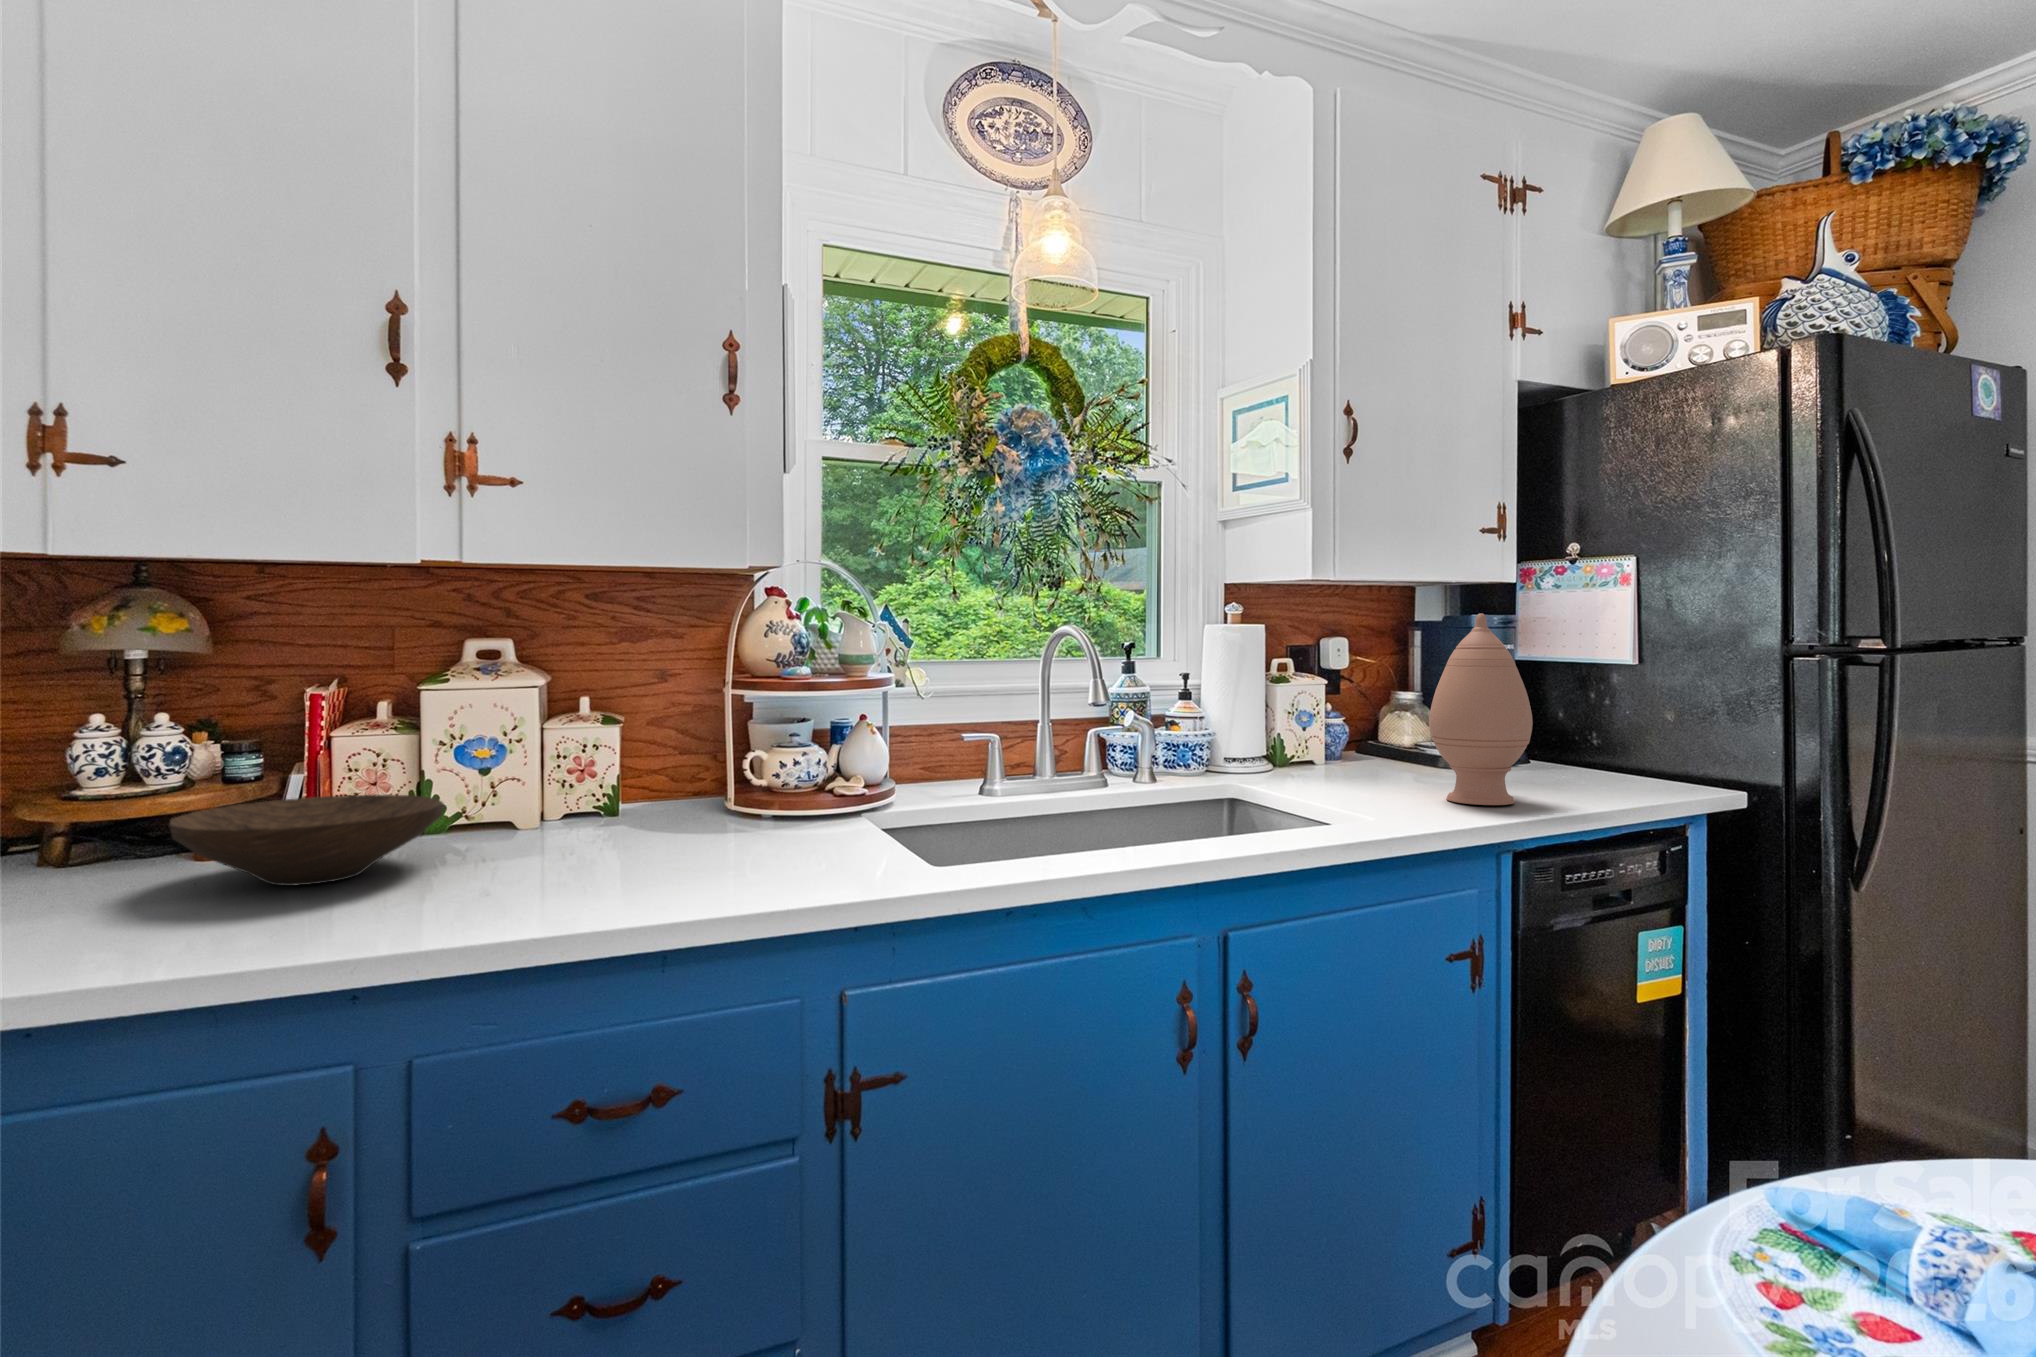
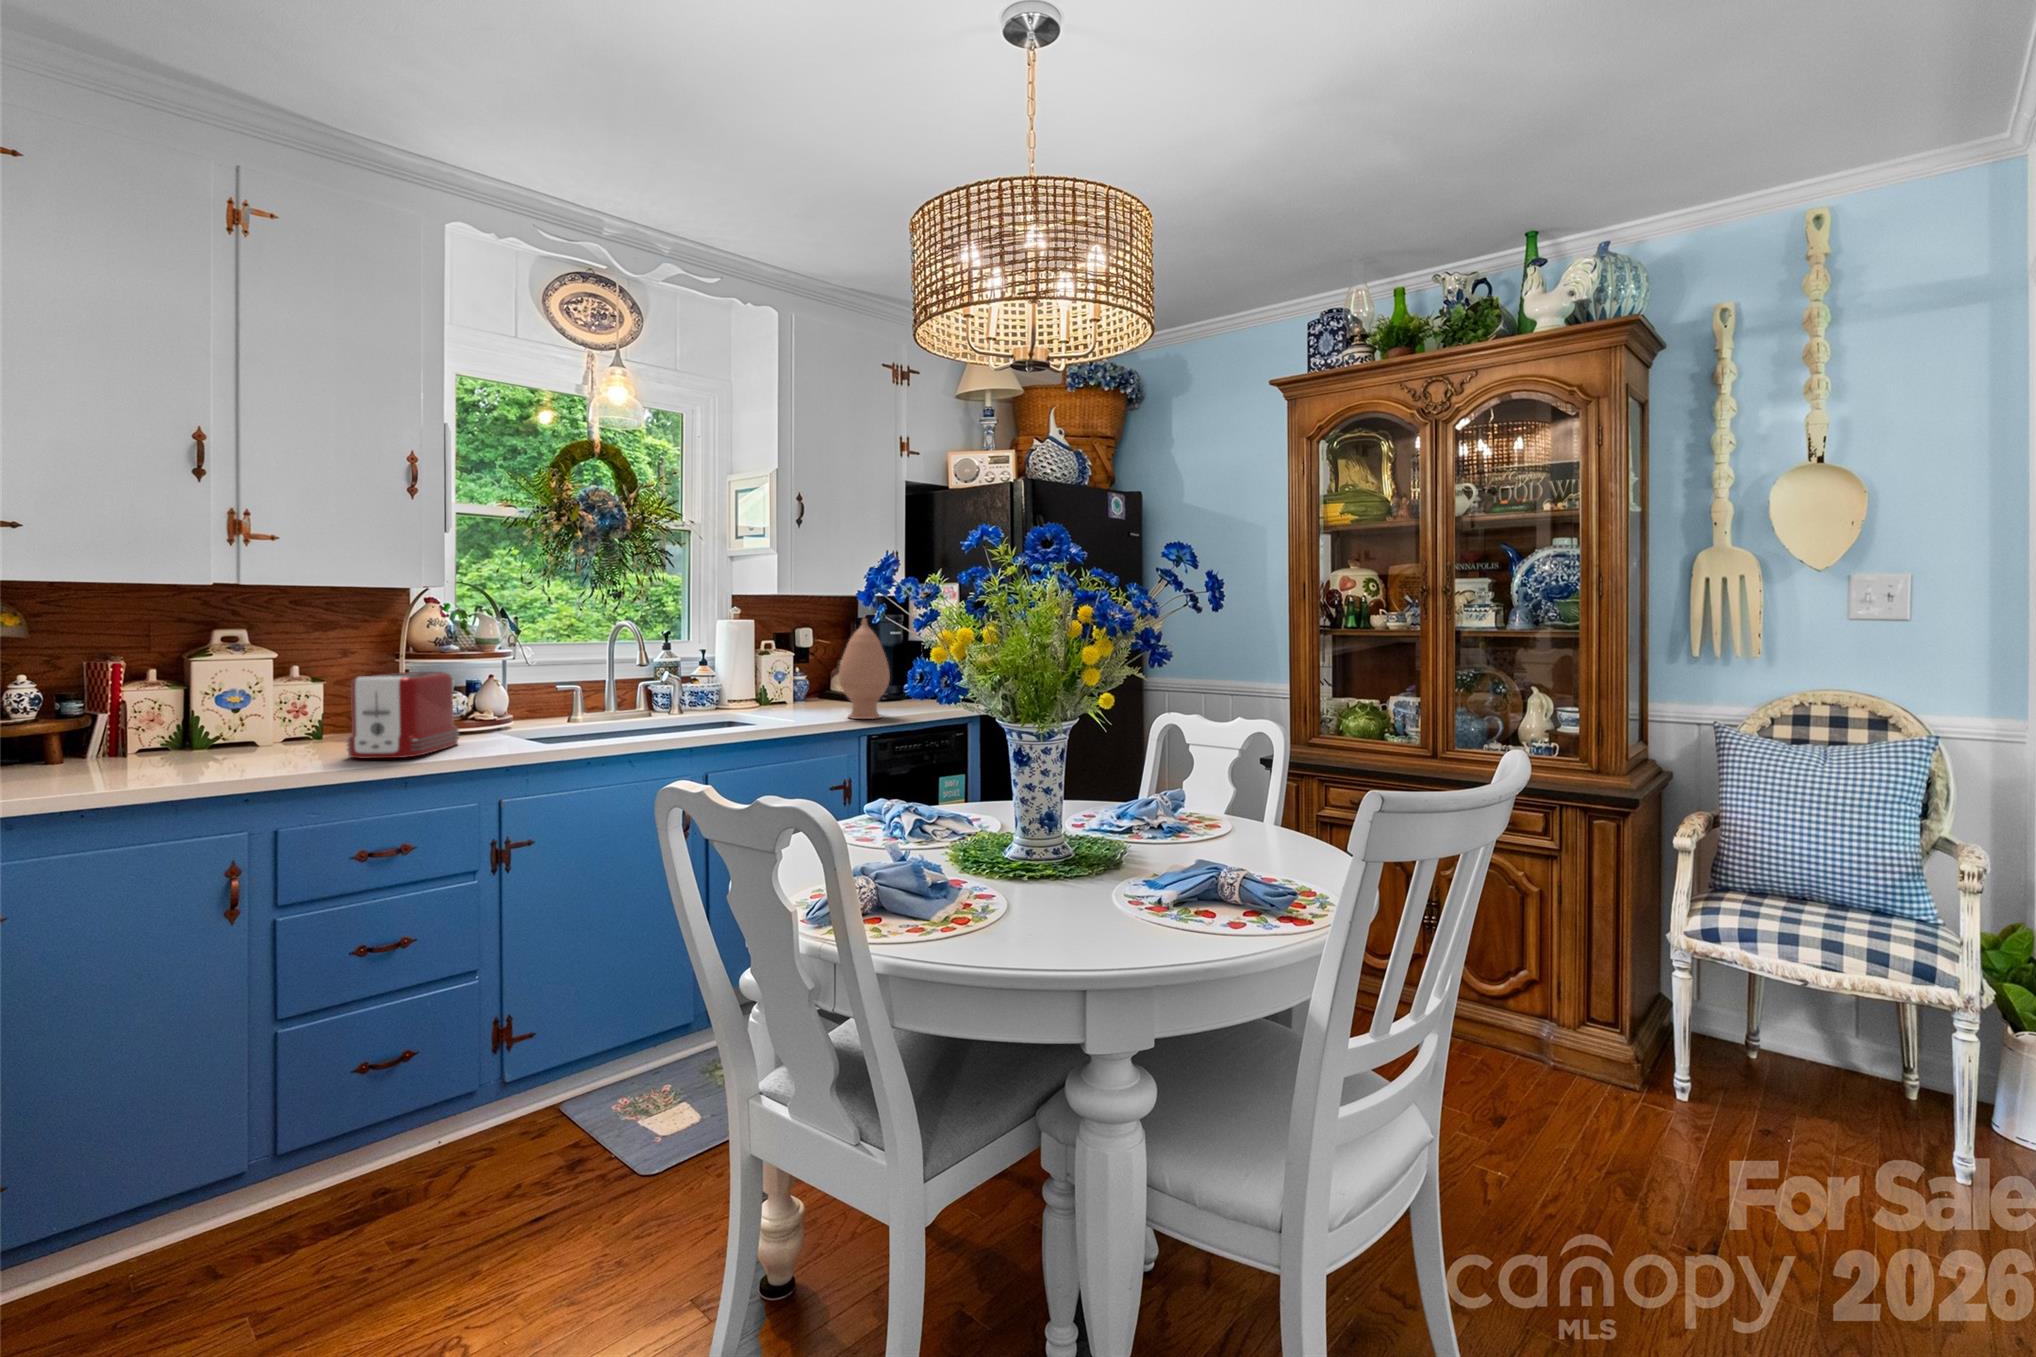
toaster: none [605,711,794,867] -> present [346,672,459,758]
wooden bowl: present [170,795,444,886] -> none [54,725,235,776]

